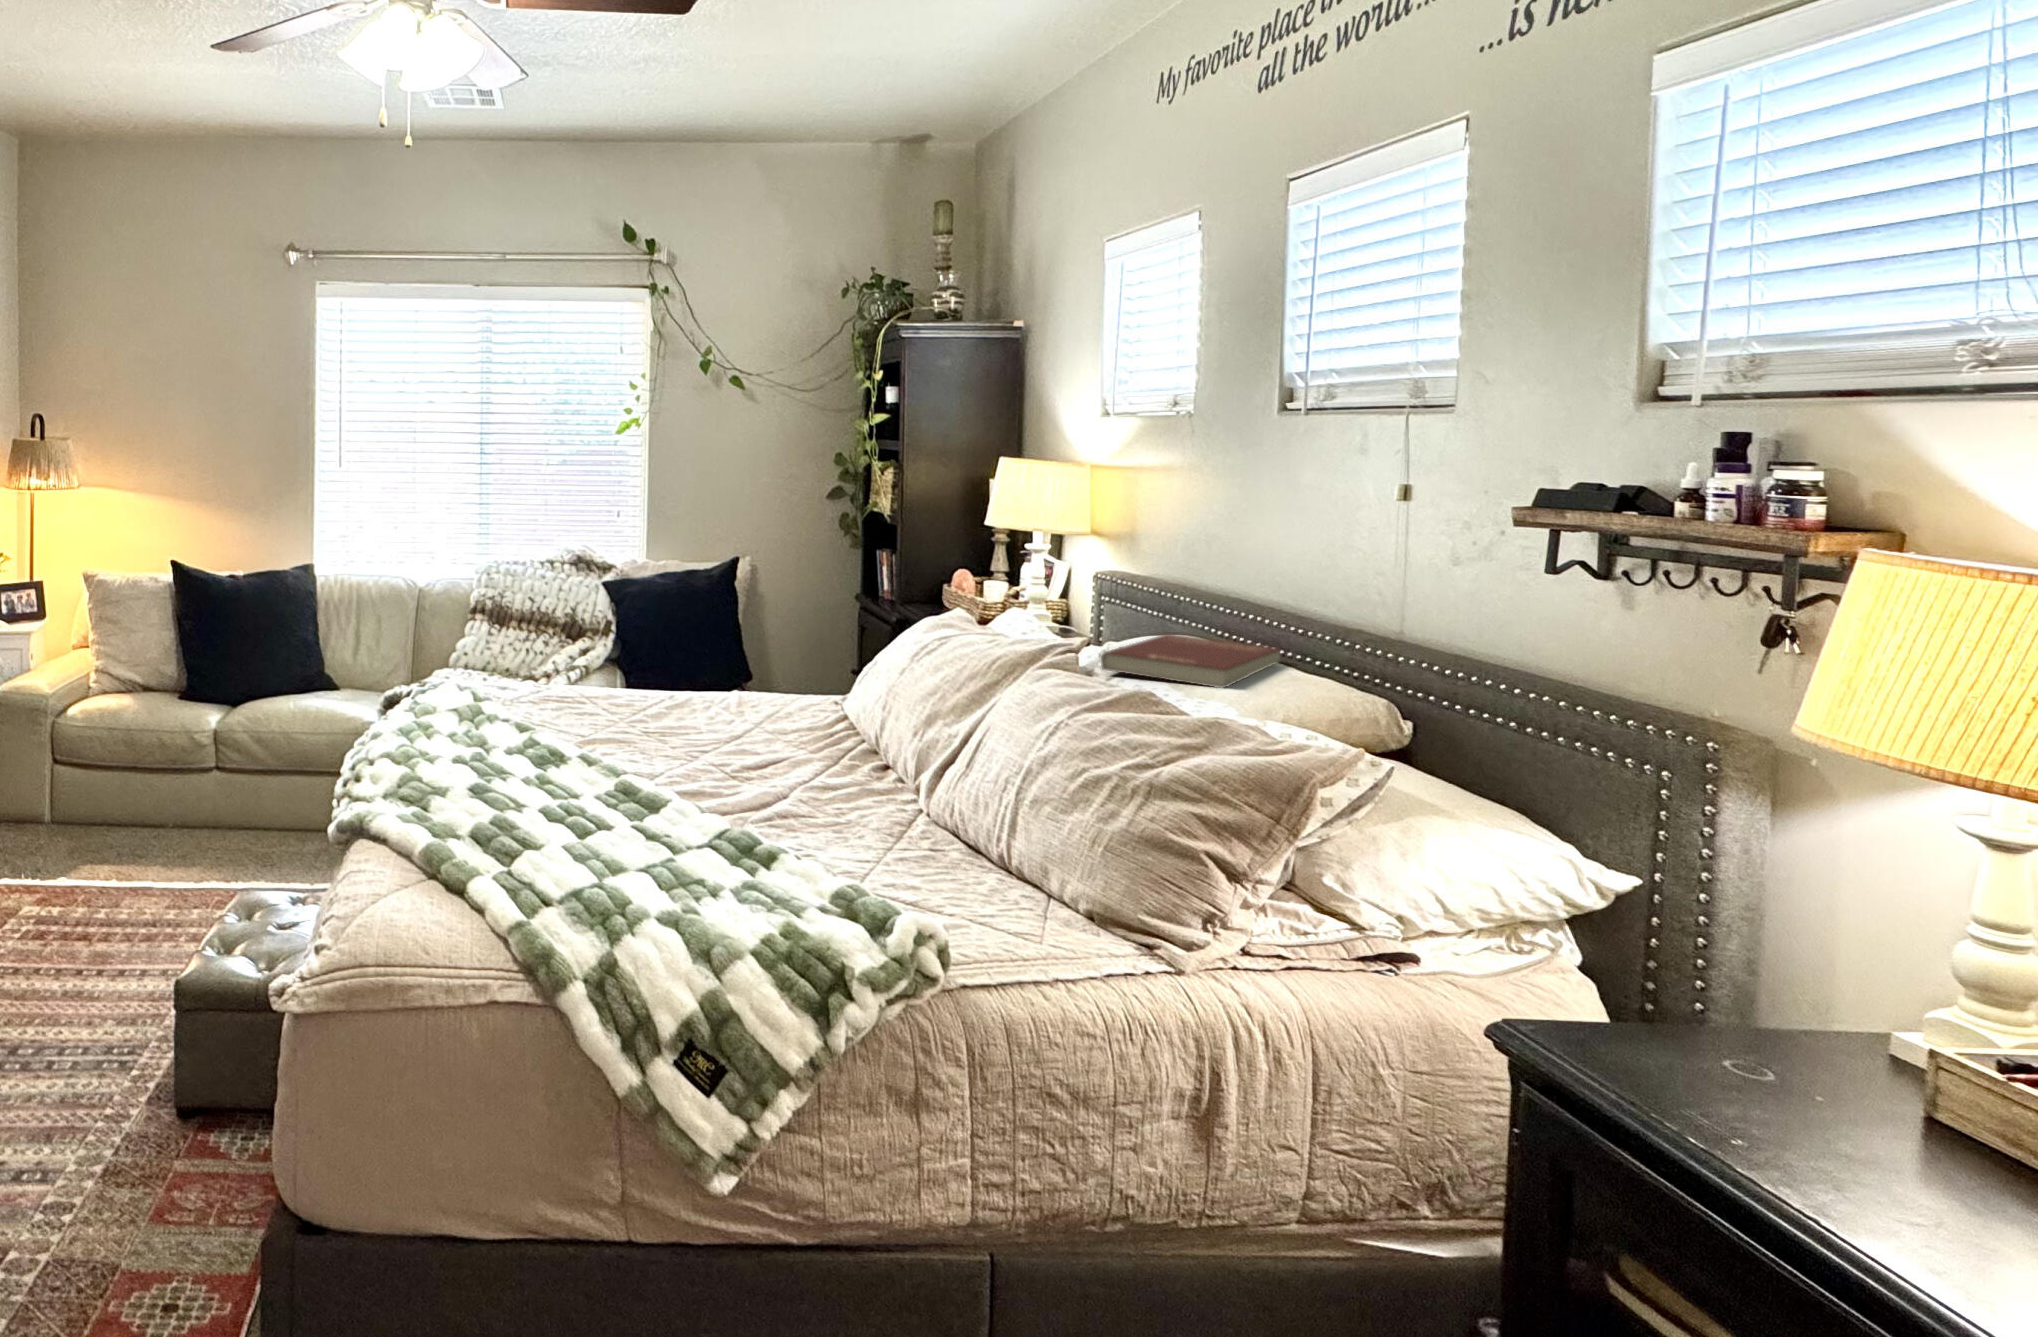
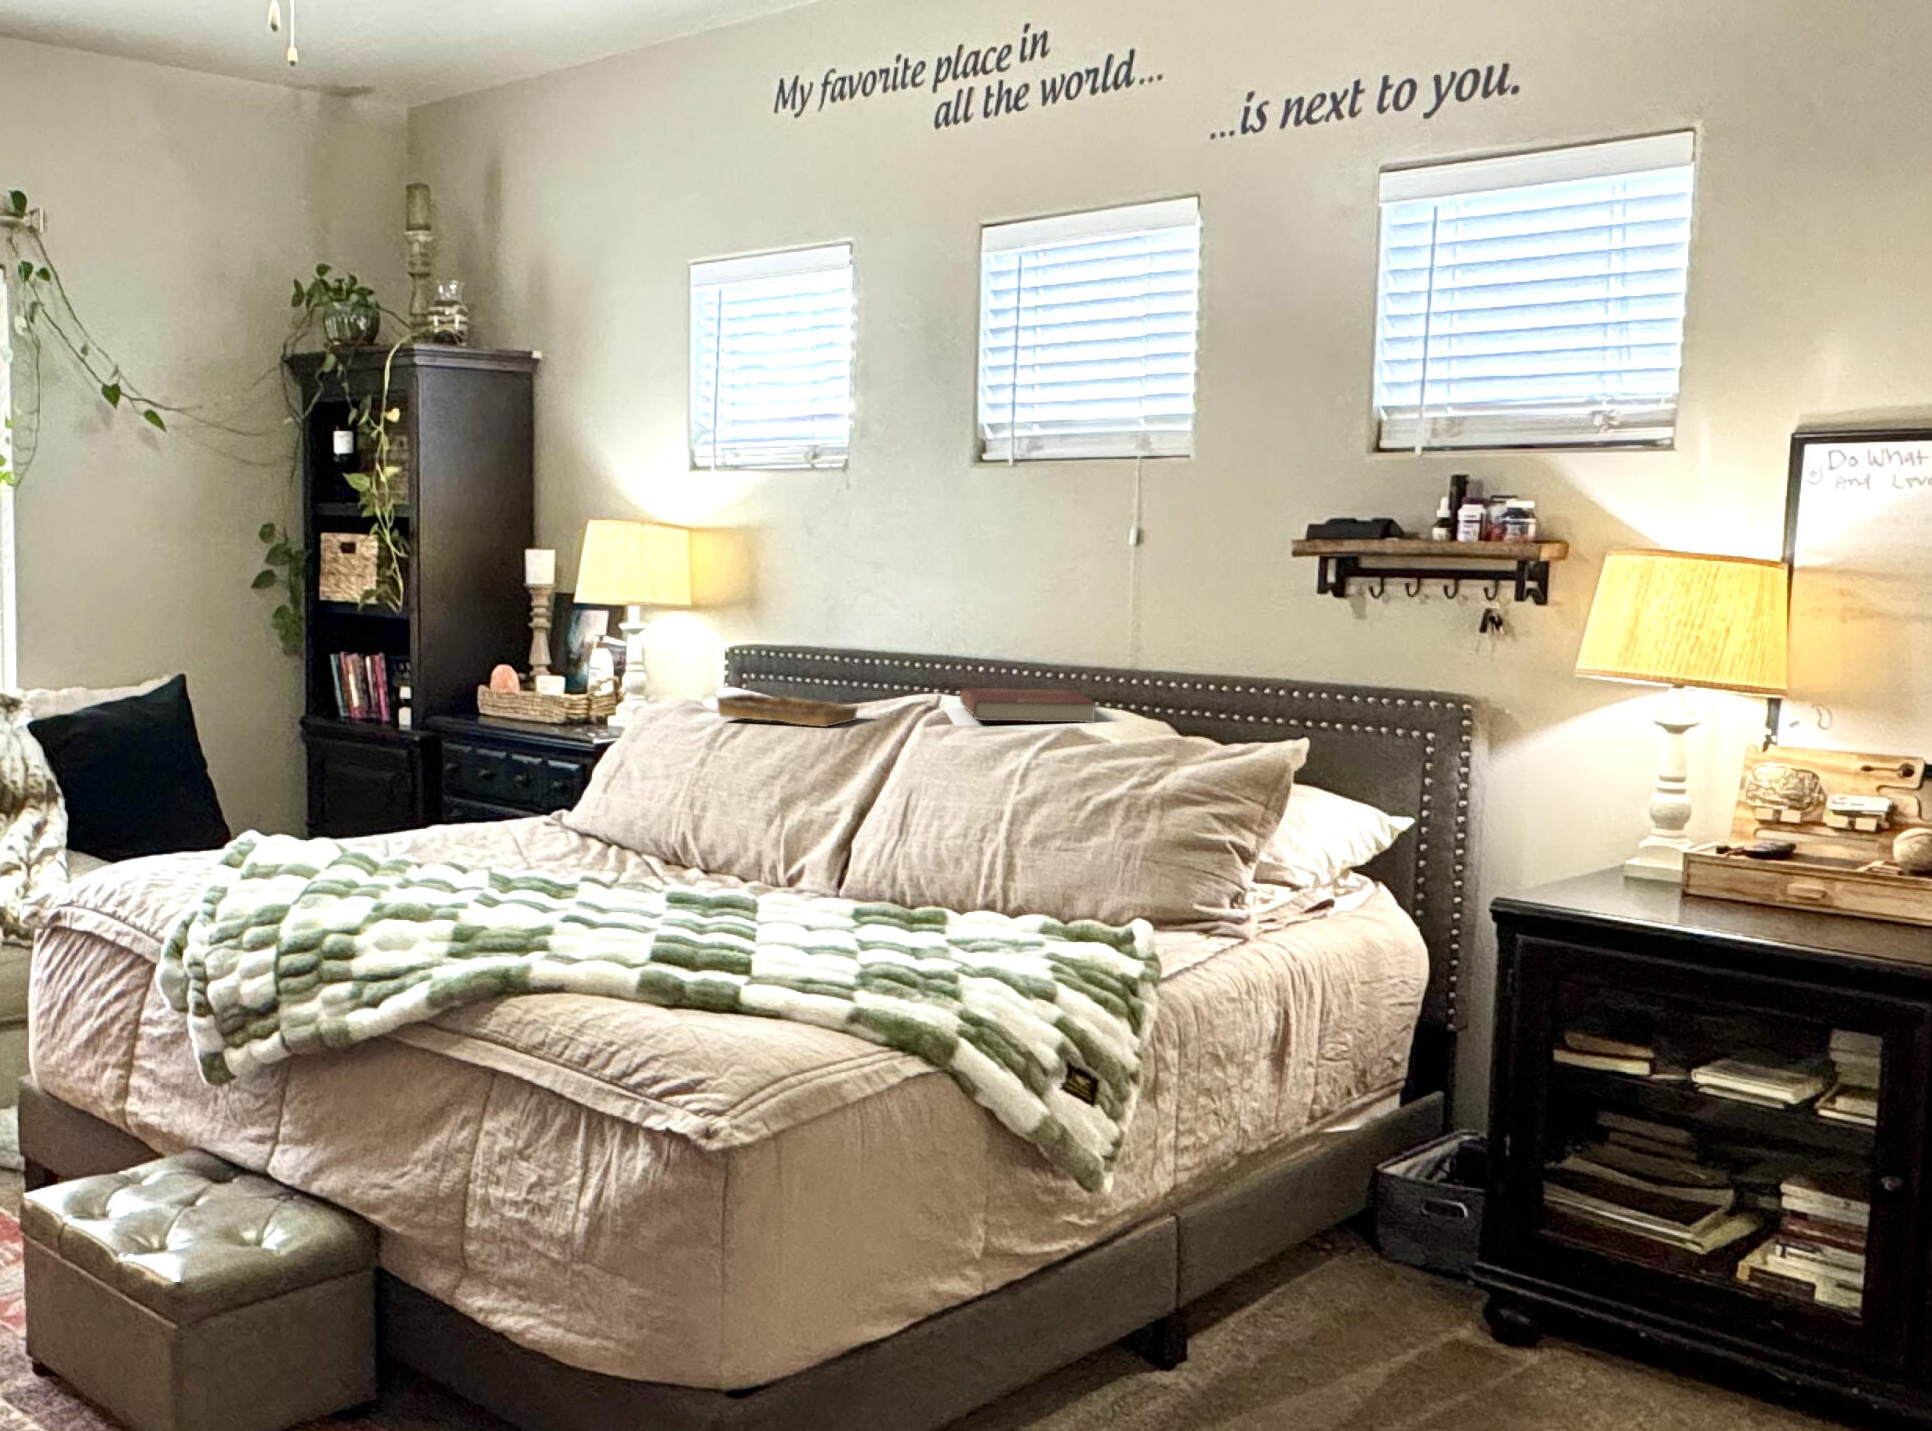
tray: none [927,617,1047,657] -> present [717,694,858,727]

